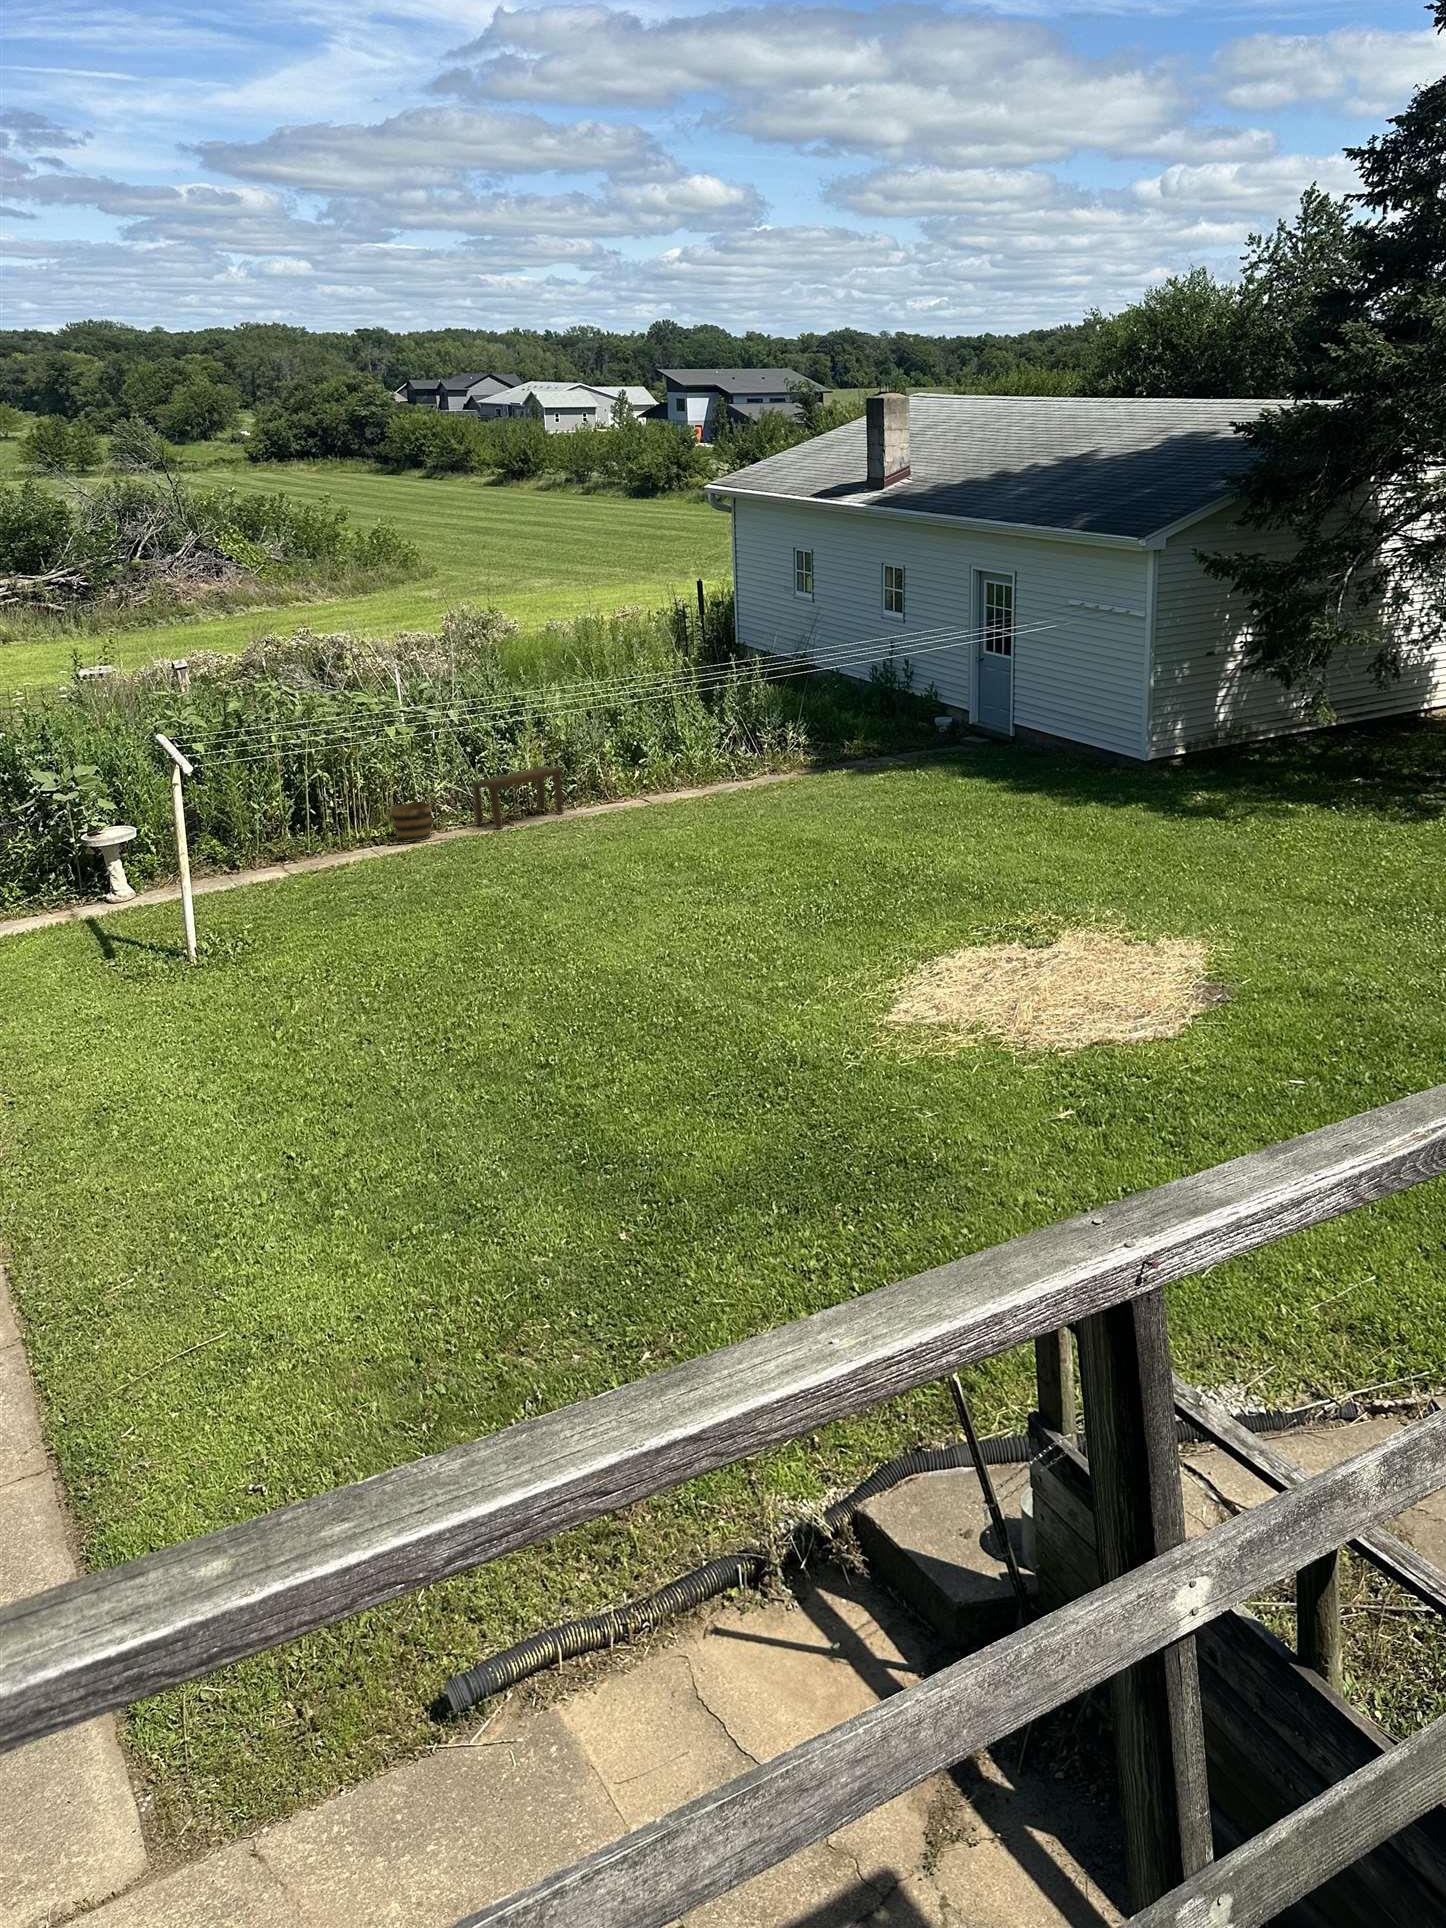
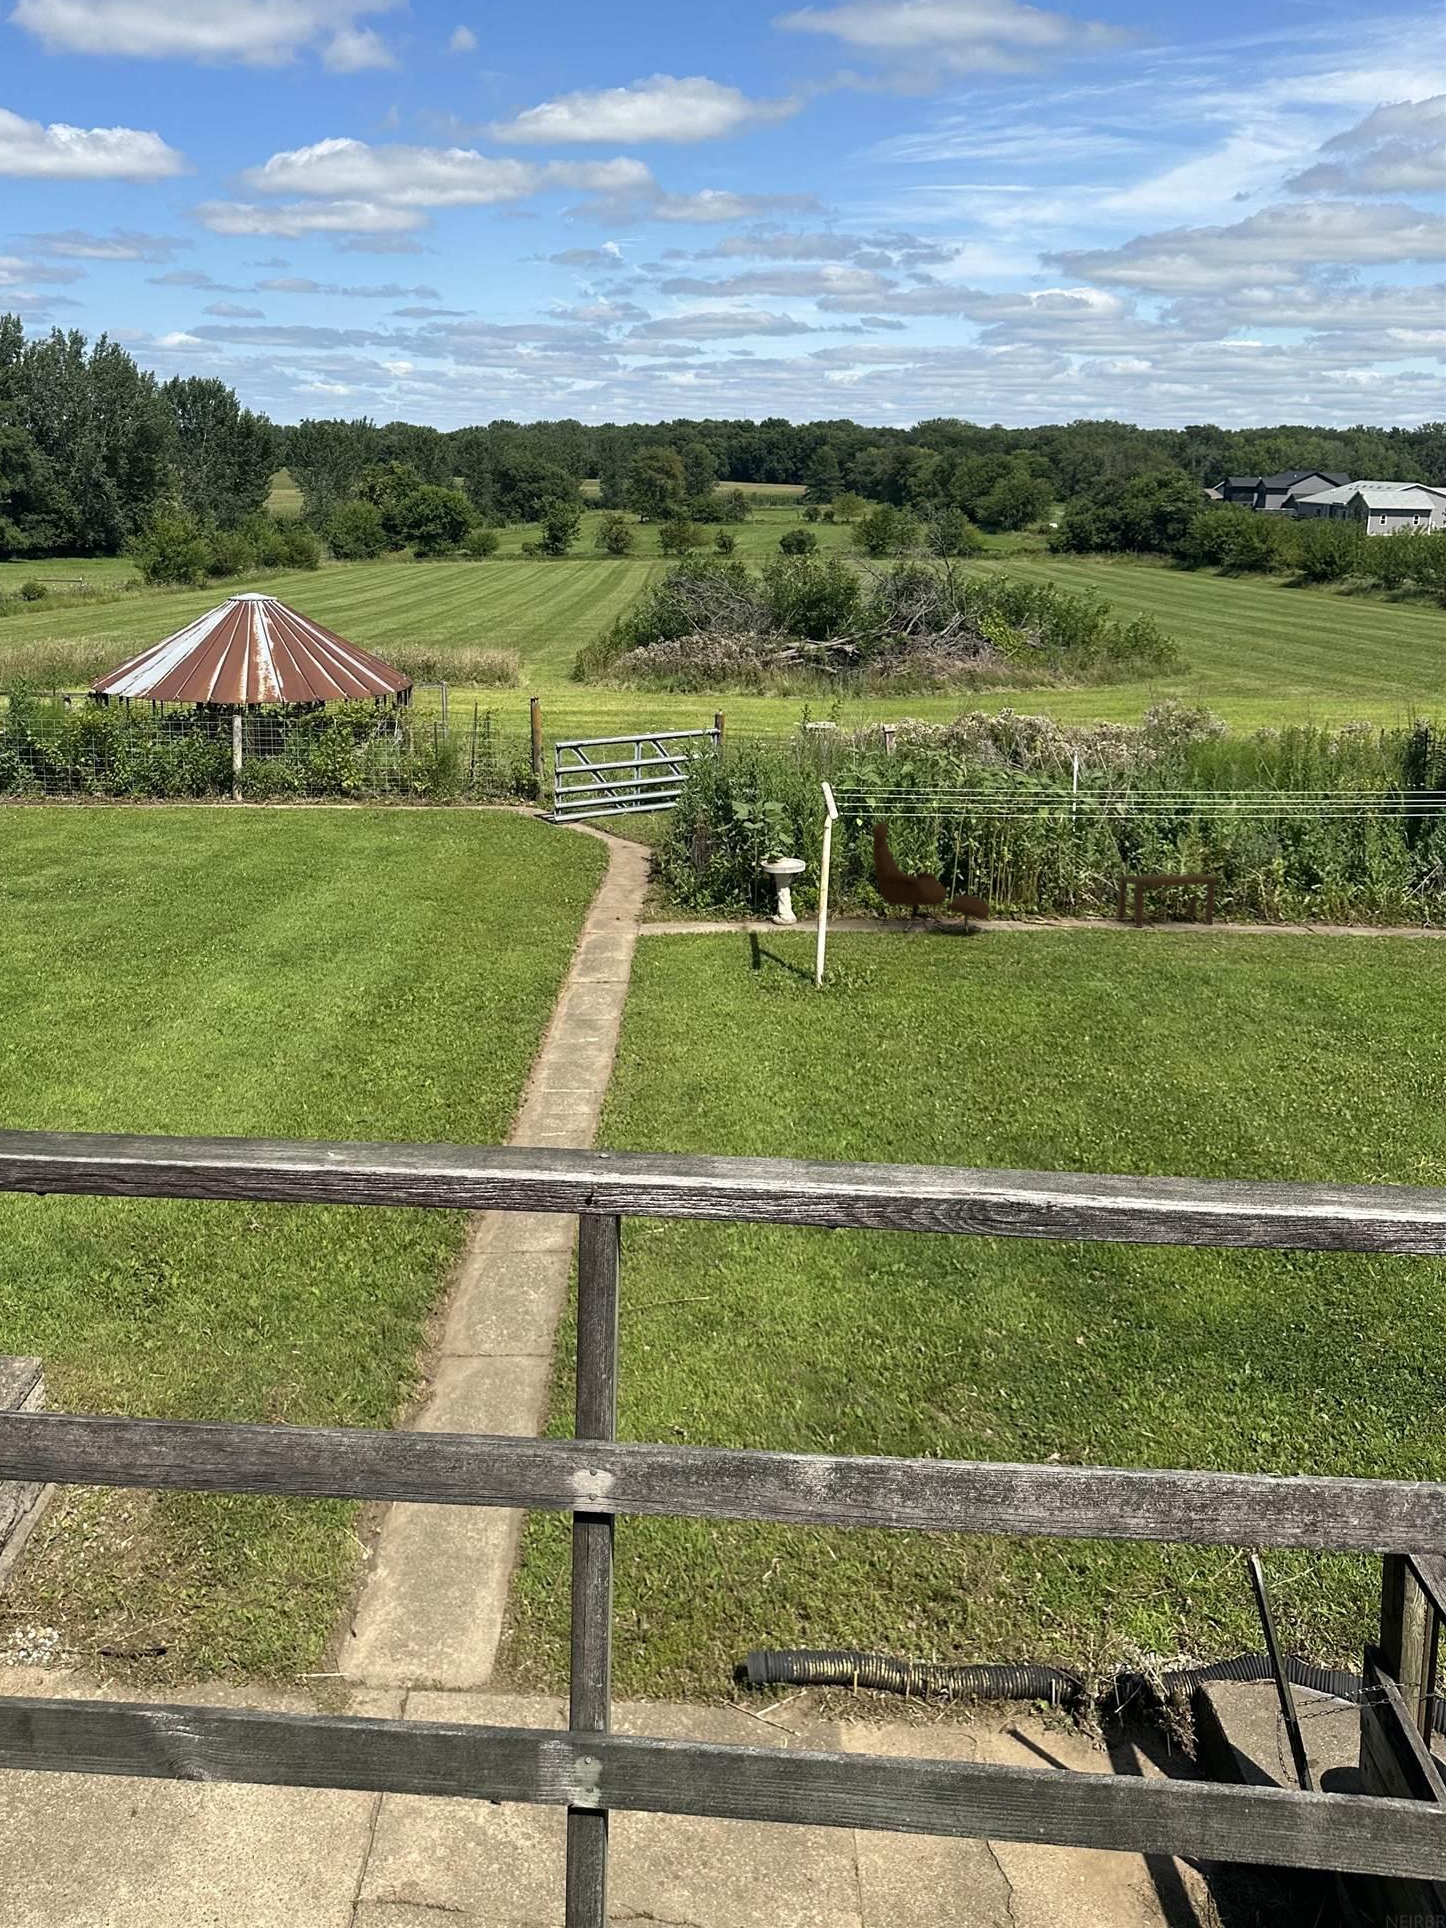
lounge chair: none [208,764,356,880] -> present [872,822,991,935]
bucket: present [390,802,432,842] -> none [1033,886,1074,923]

